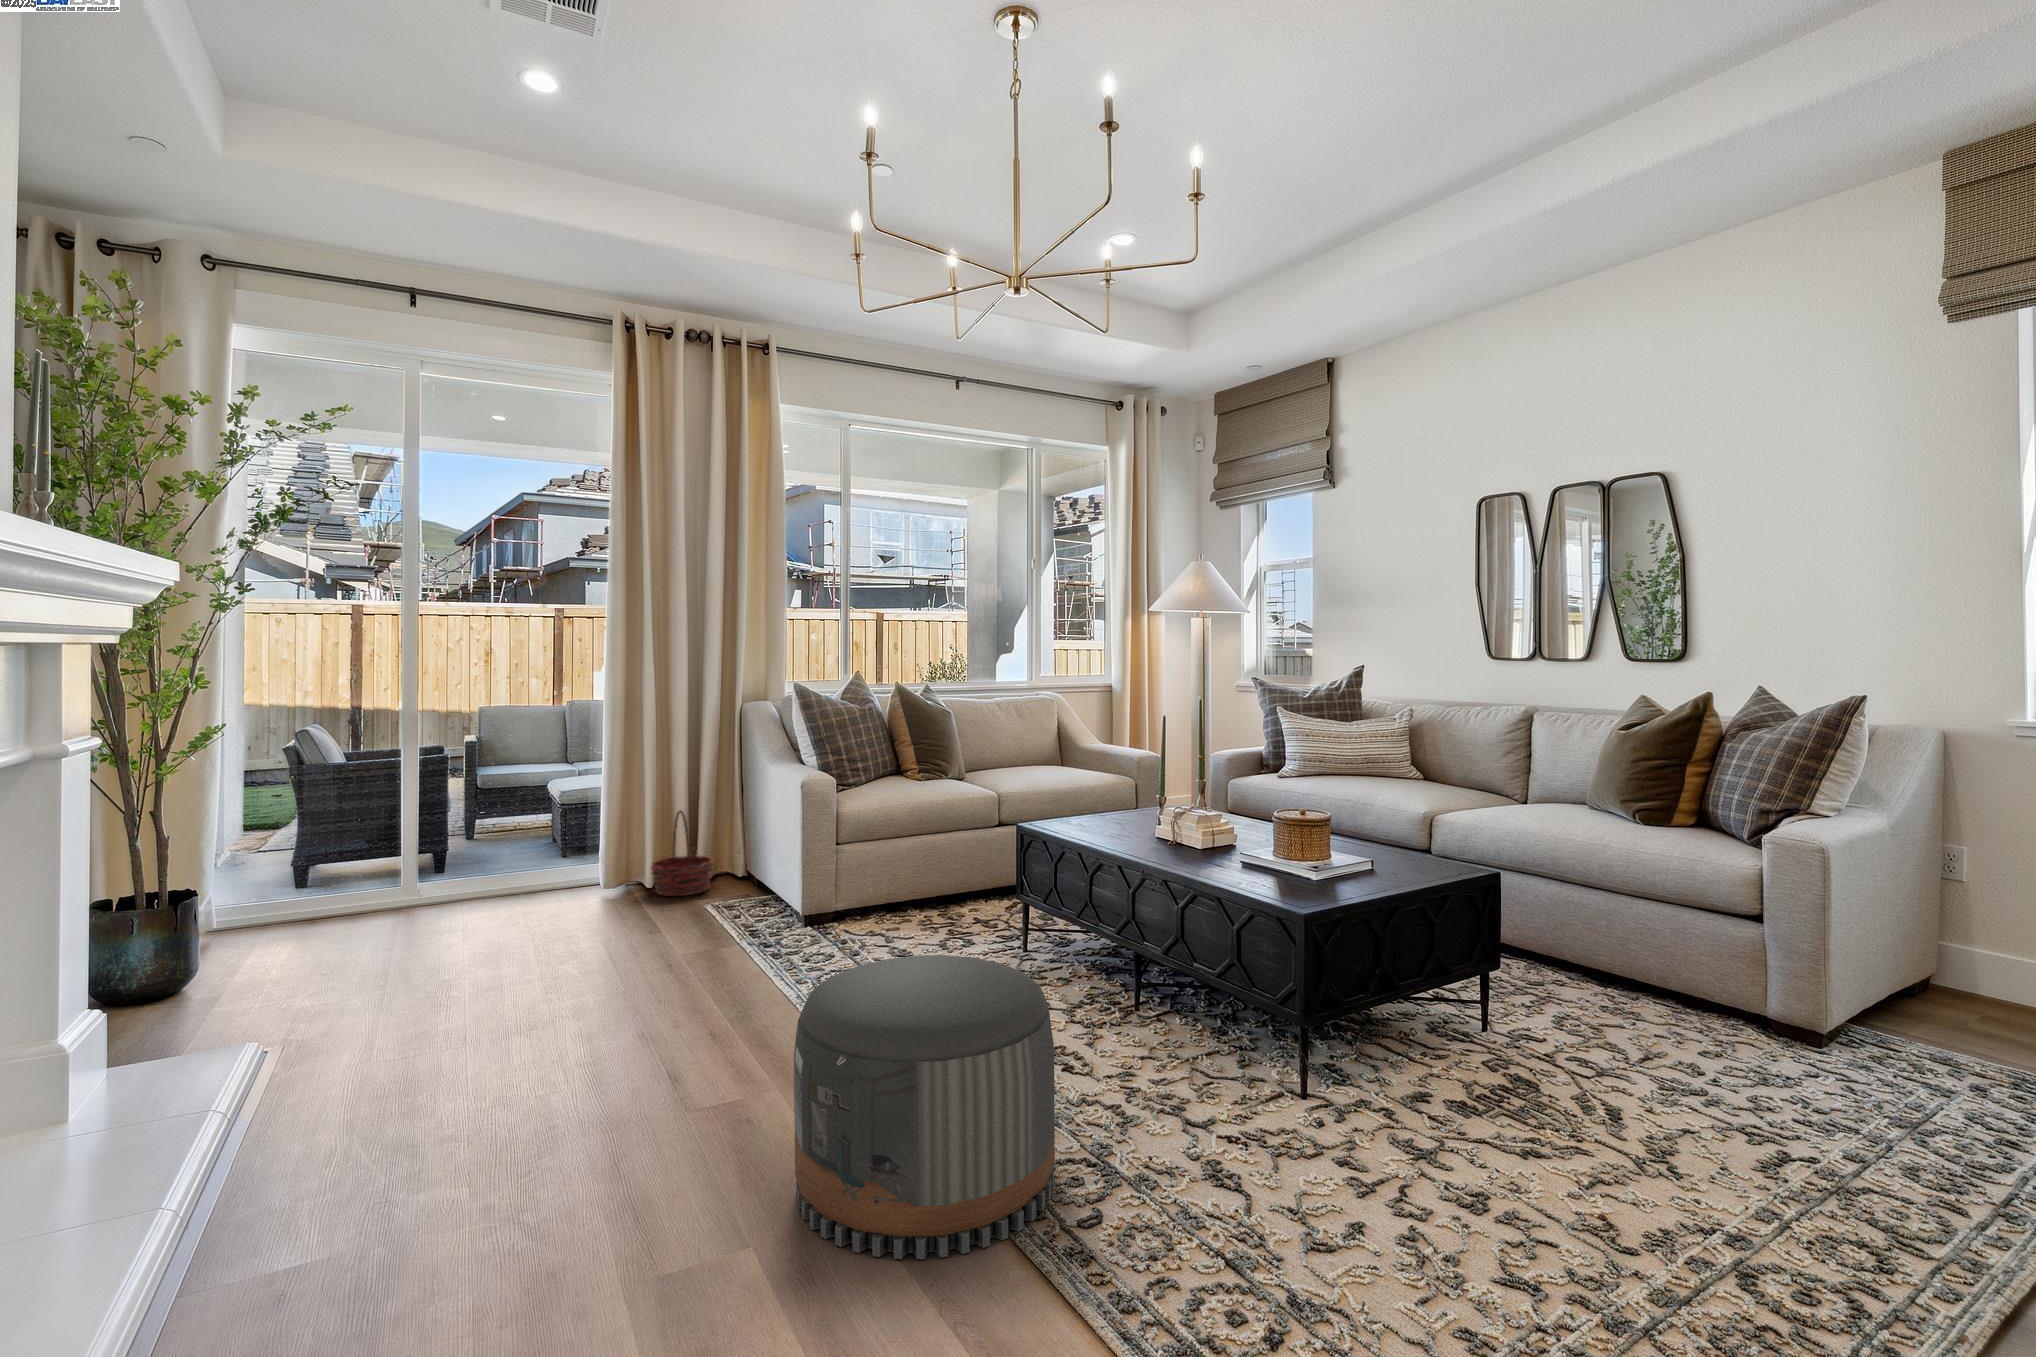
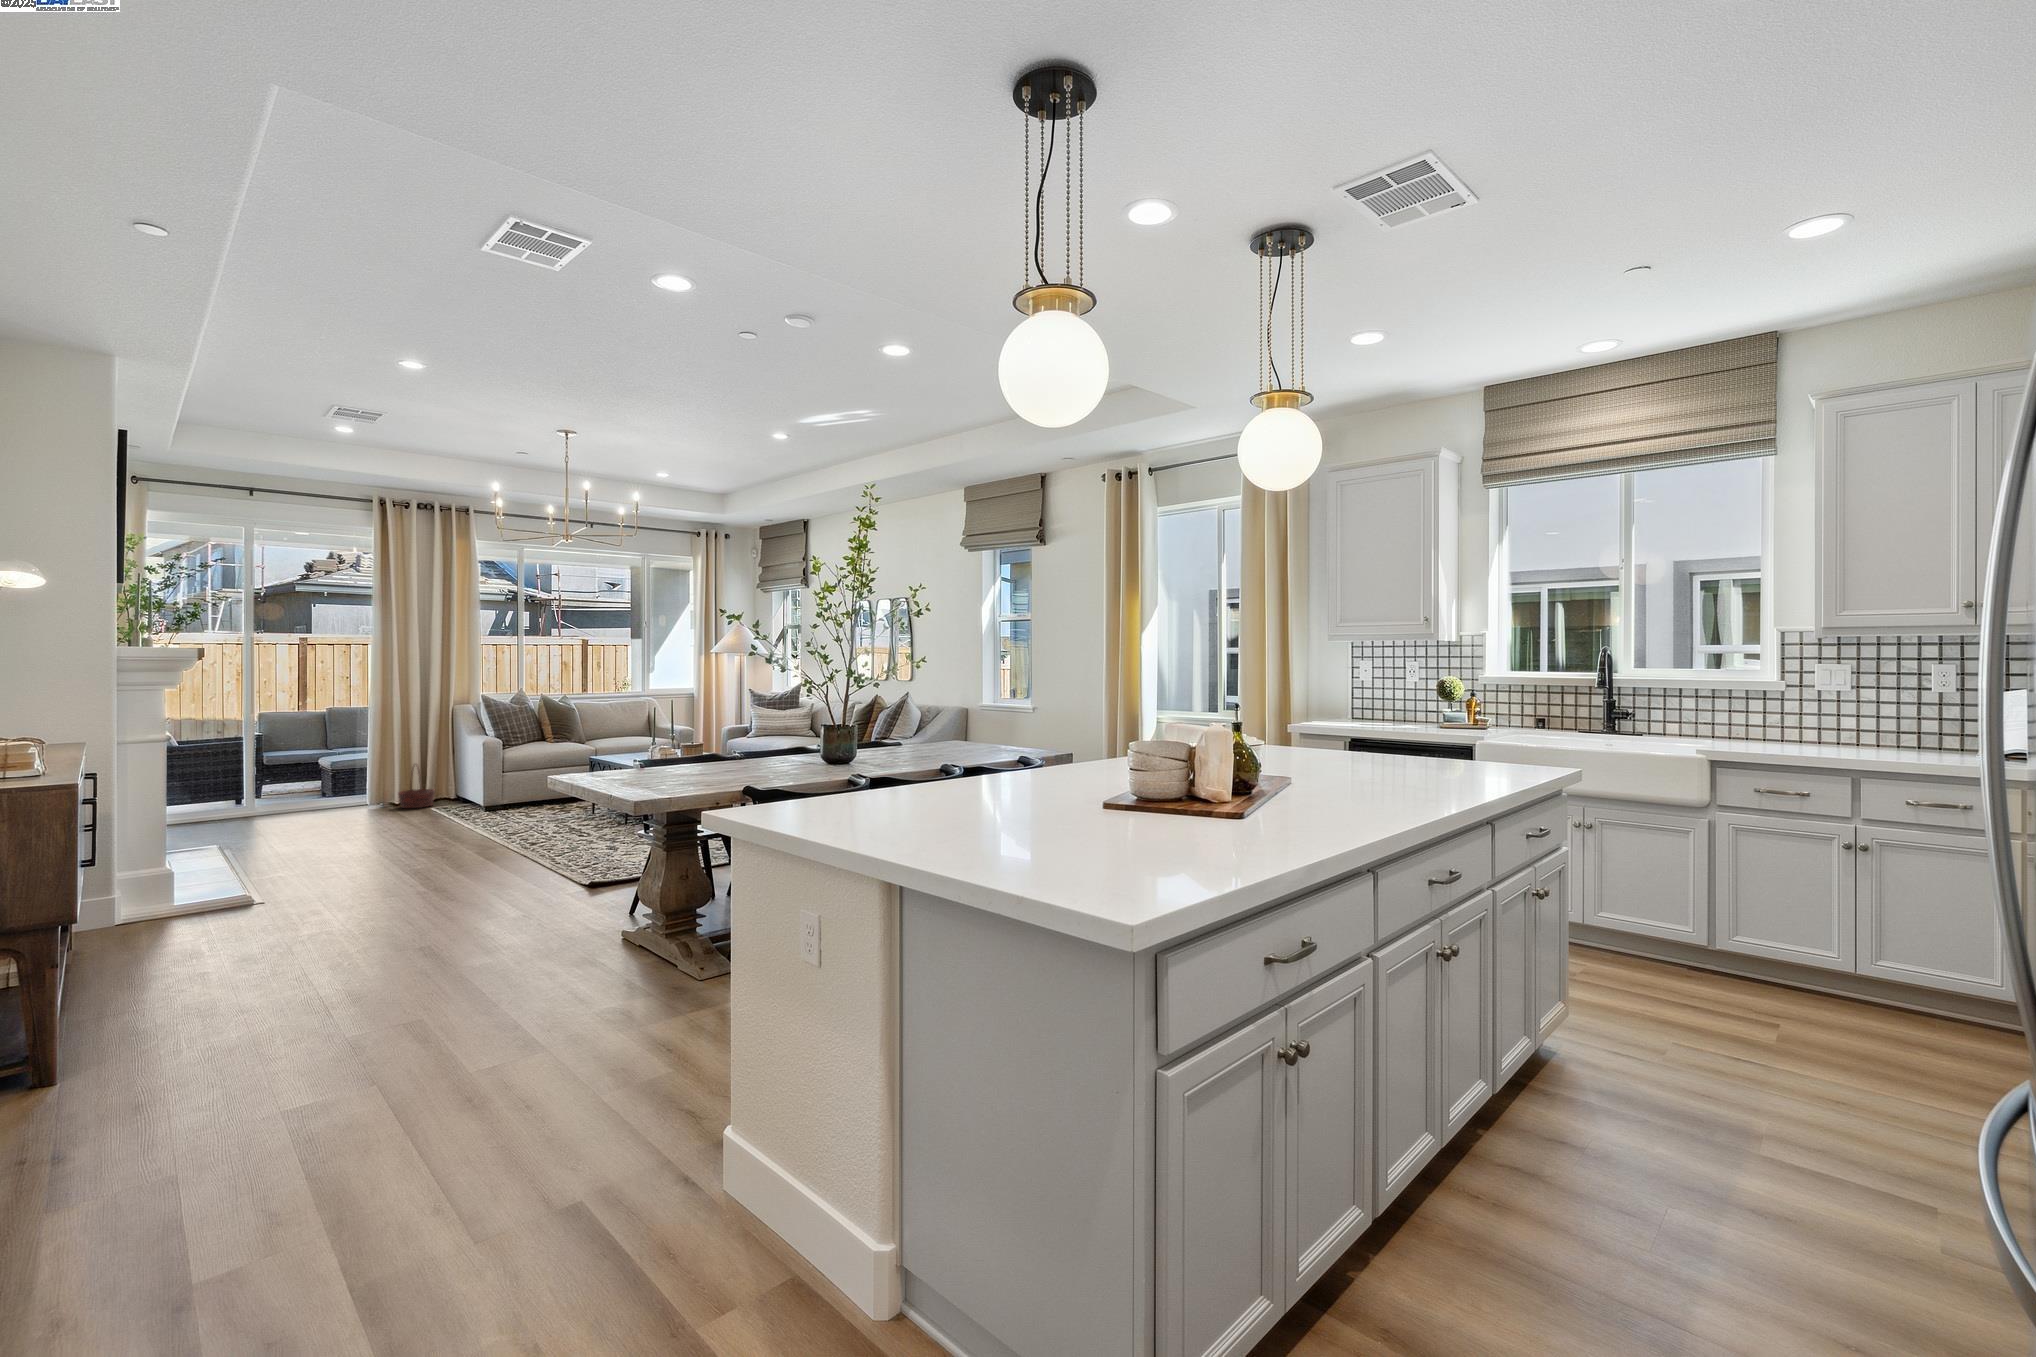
pouf: present [794,955,1055,1259] -> none [465,784,559,861]

